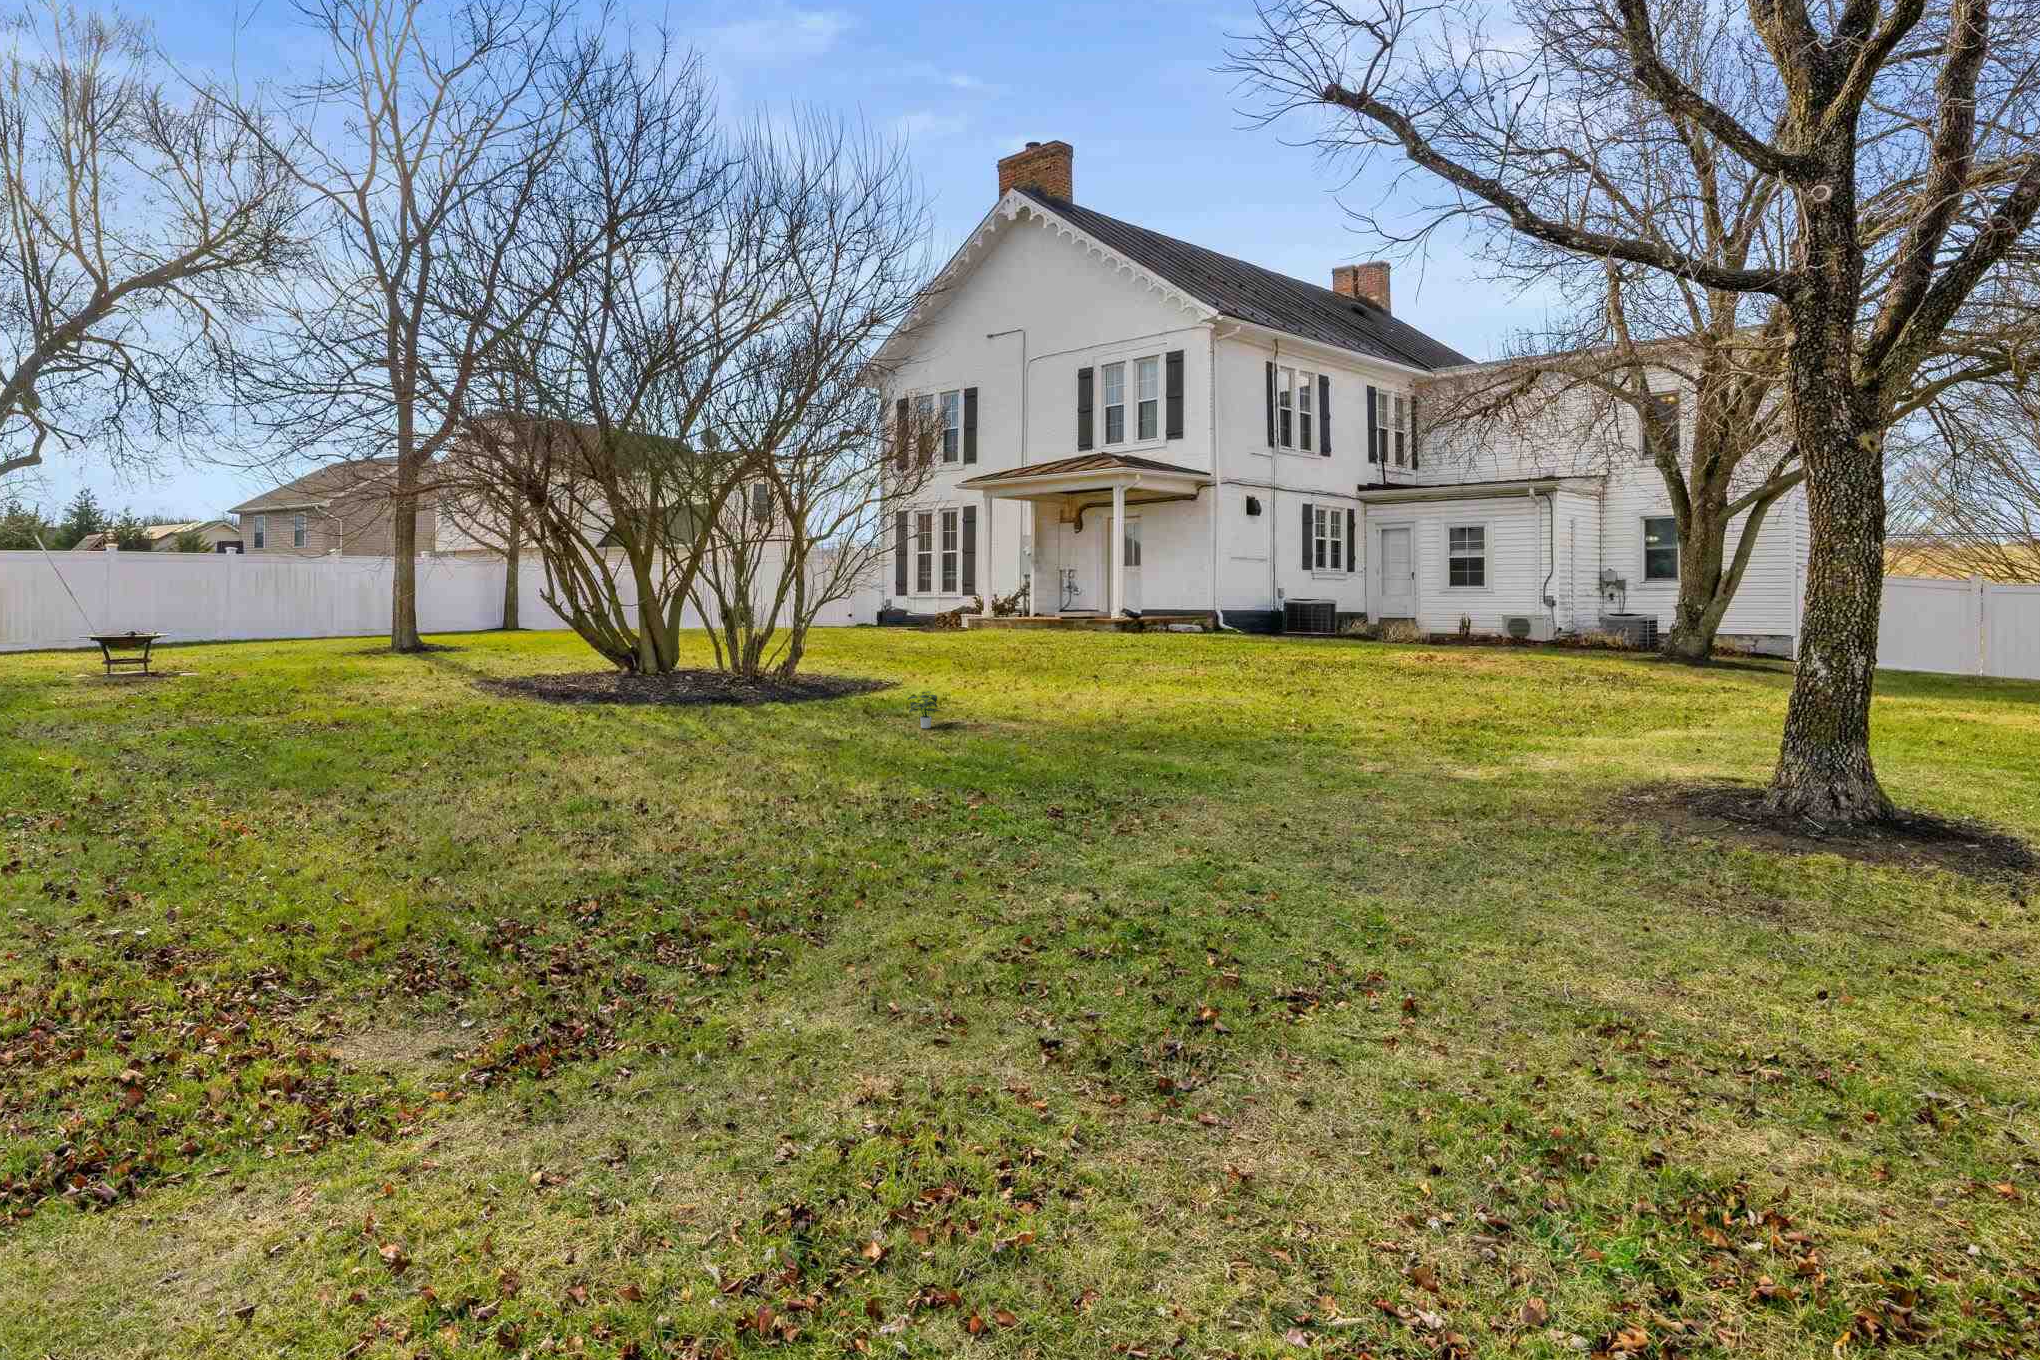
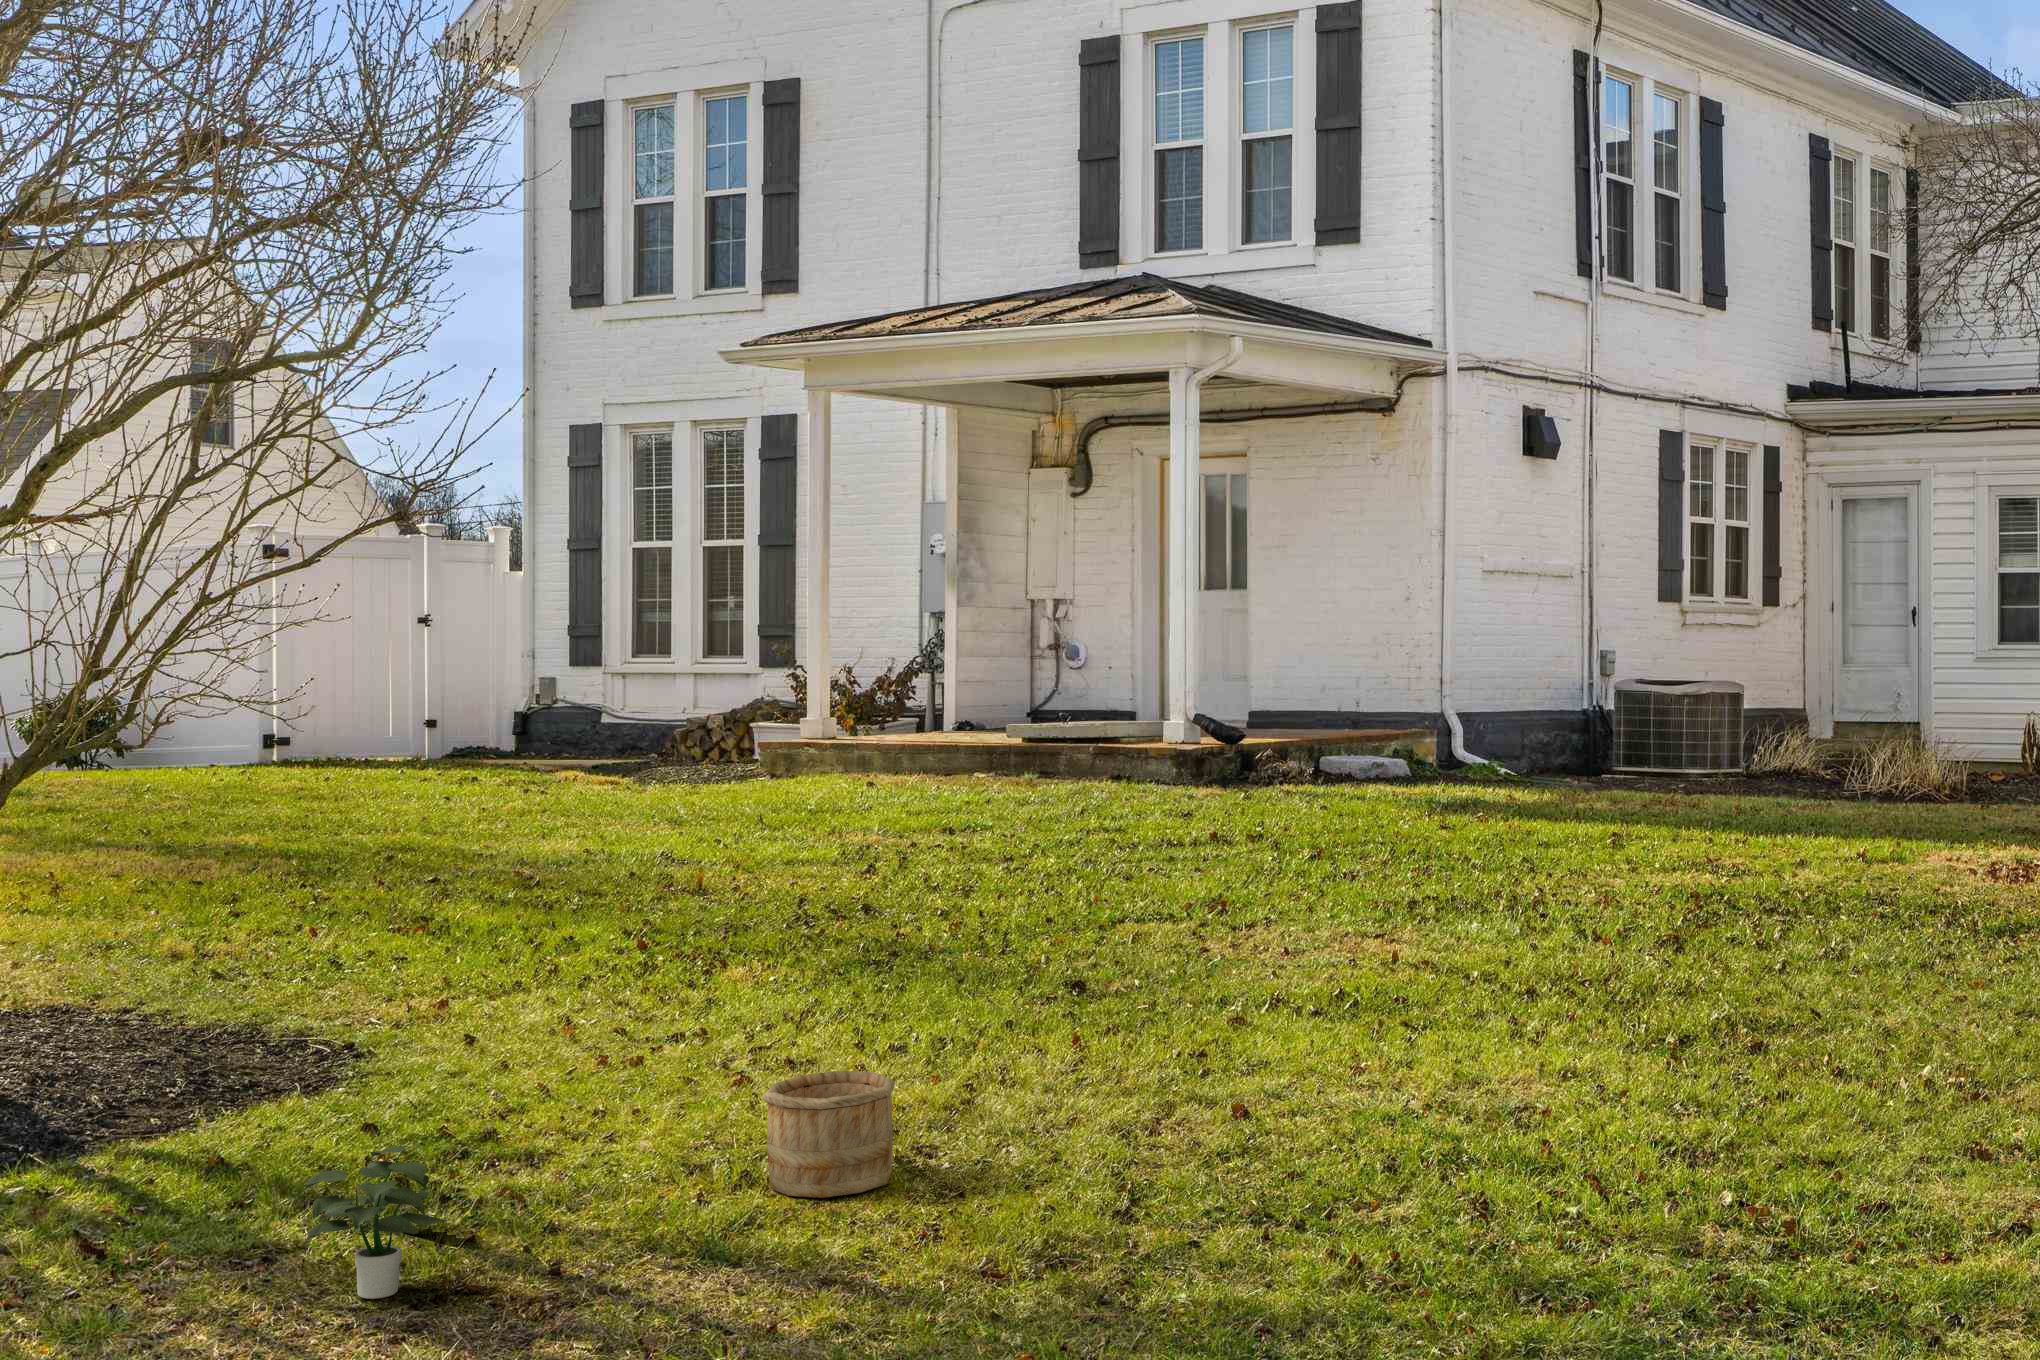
wooden bucket: none [1019,680,1054,712] -> present [763,1071,895,1198]

